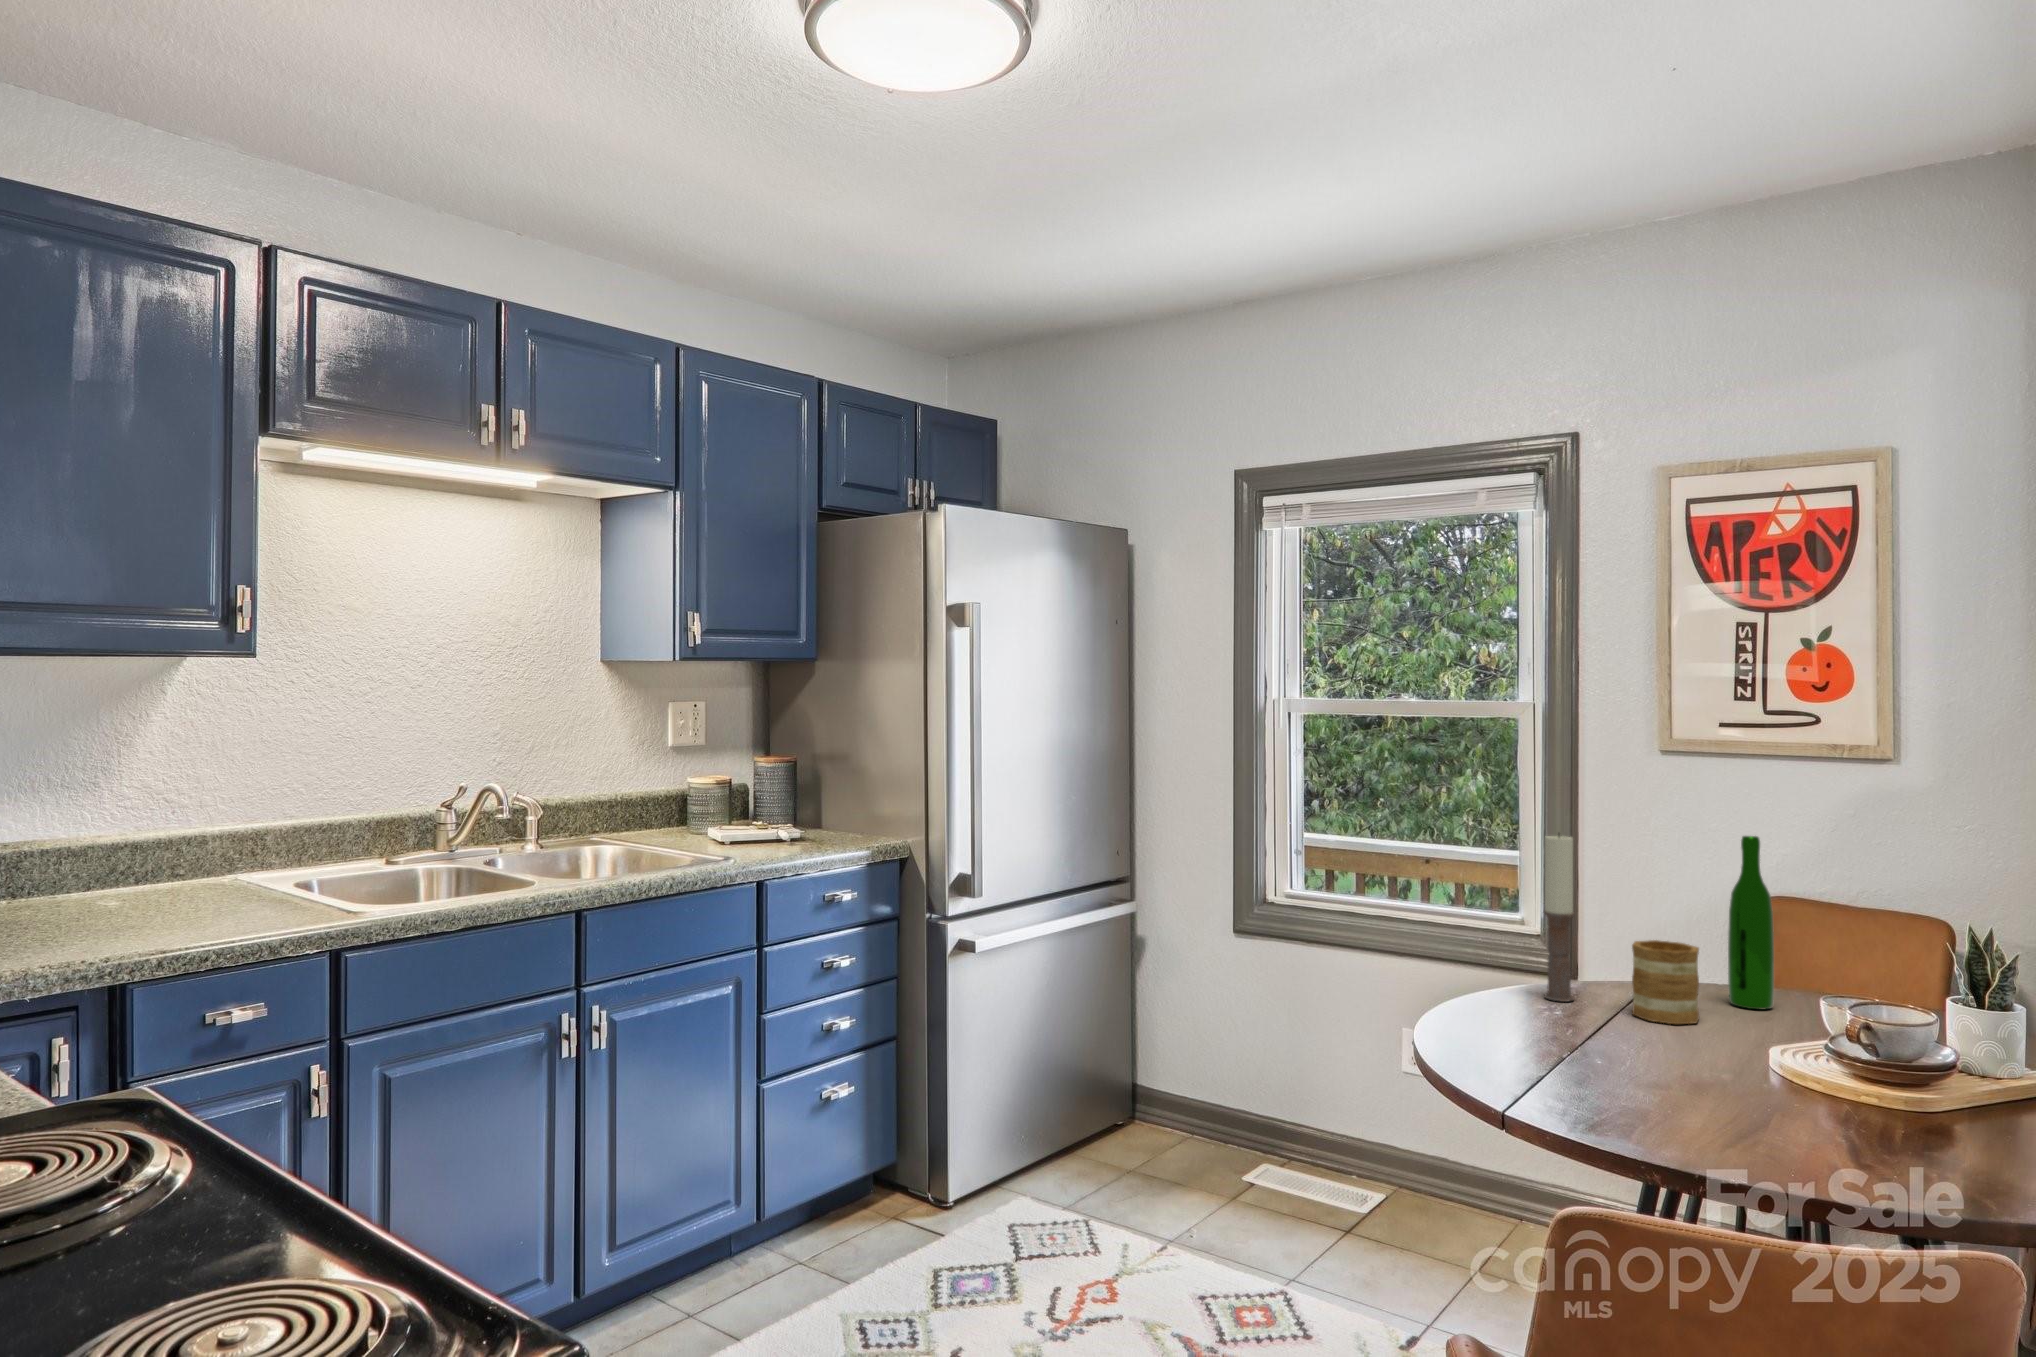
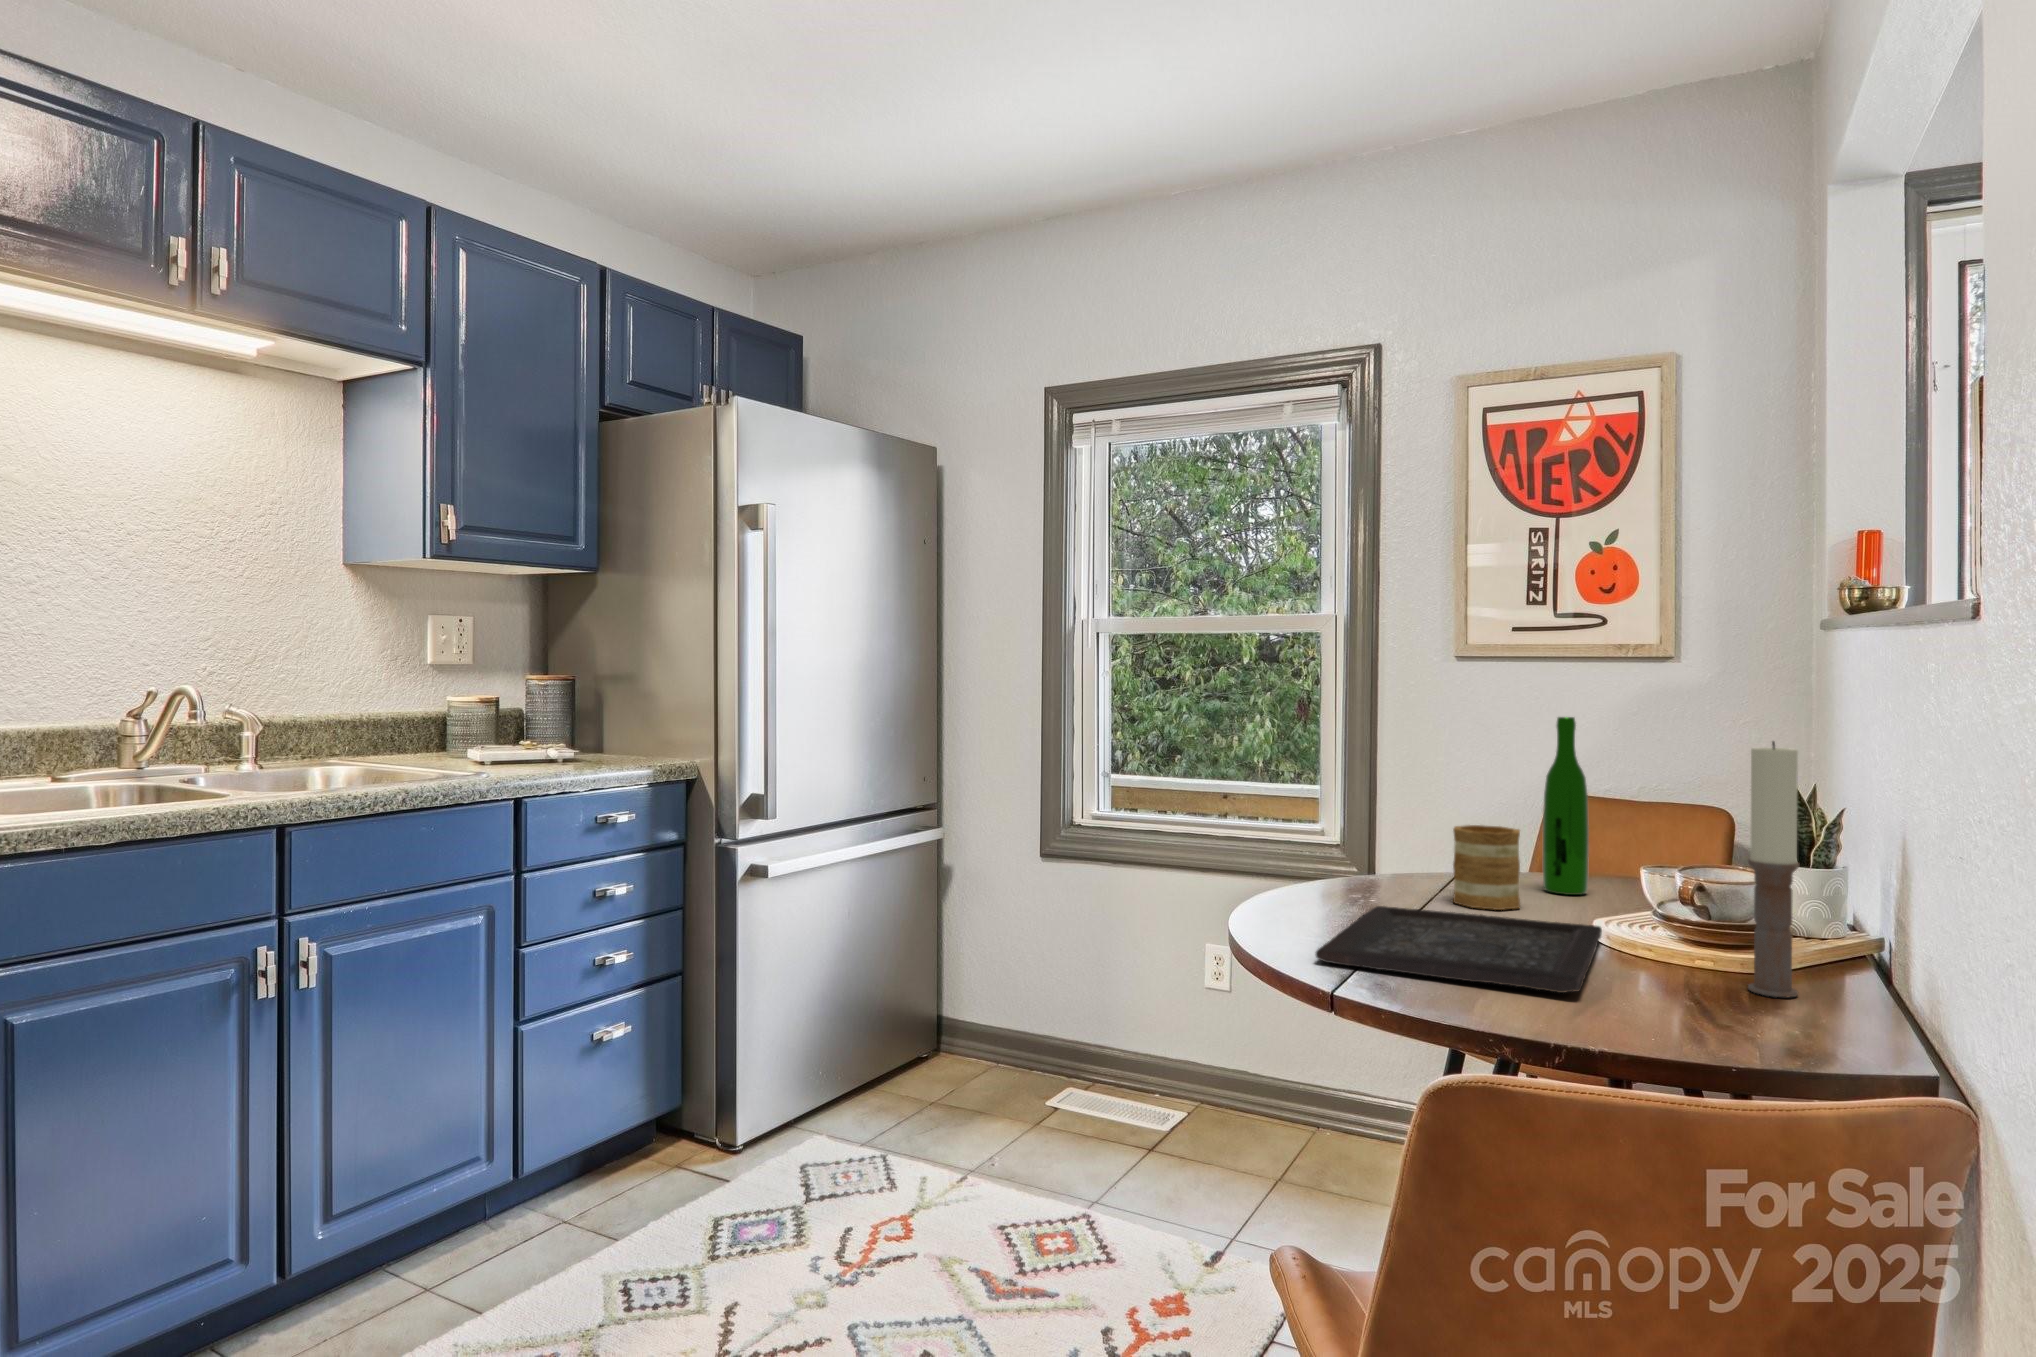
candle: present [1544,834,1575,1002] -> present [1748,741,1800,997]
tray: none [1485,1018,1767,1115] -> present [1315,906,1602,993]

